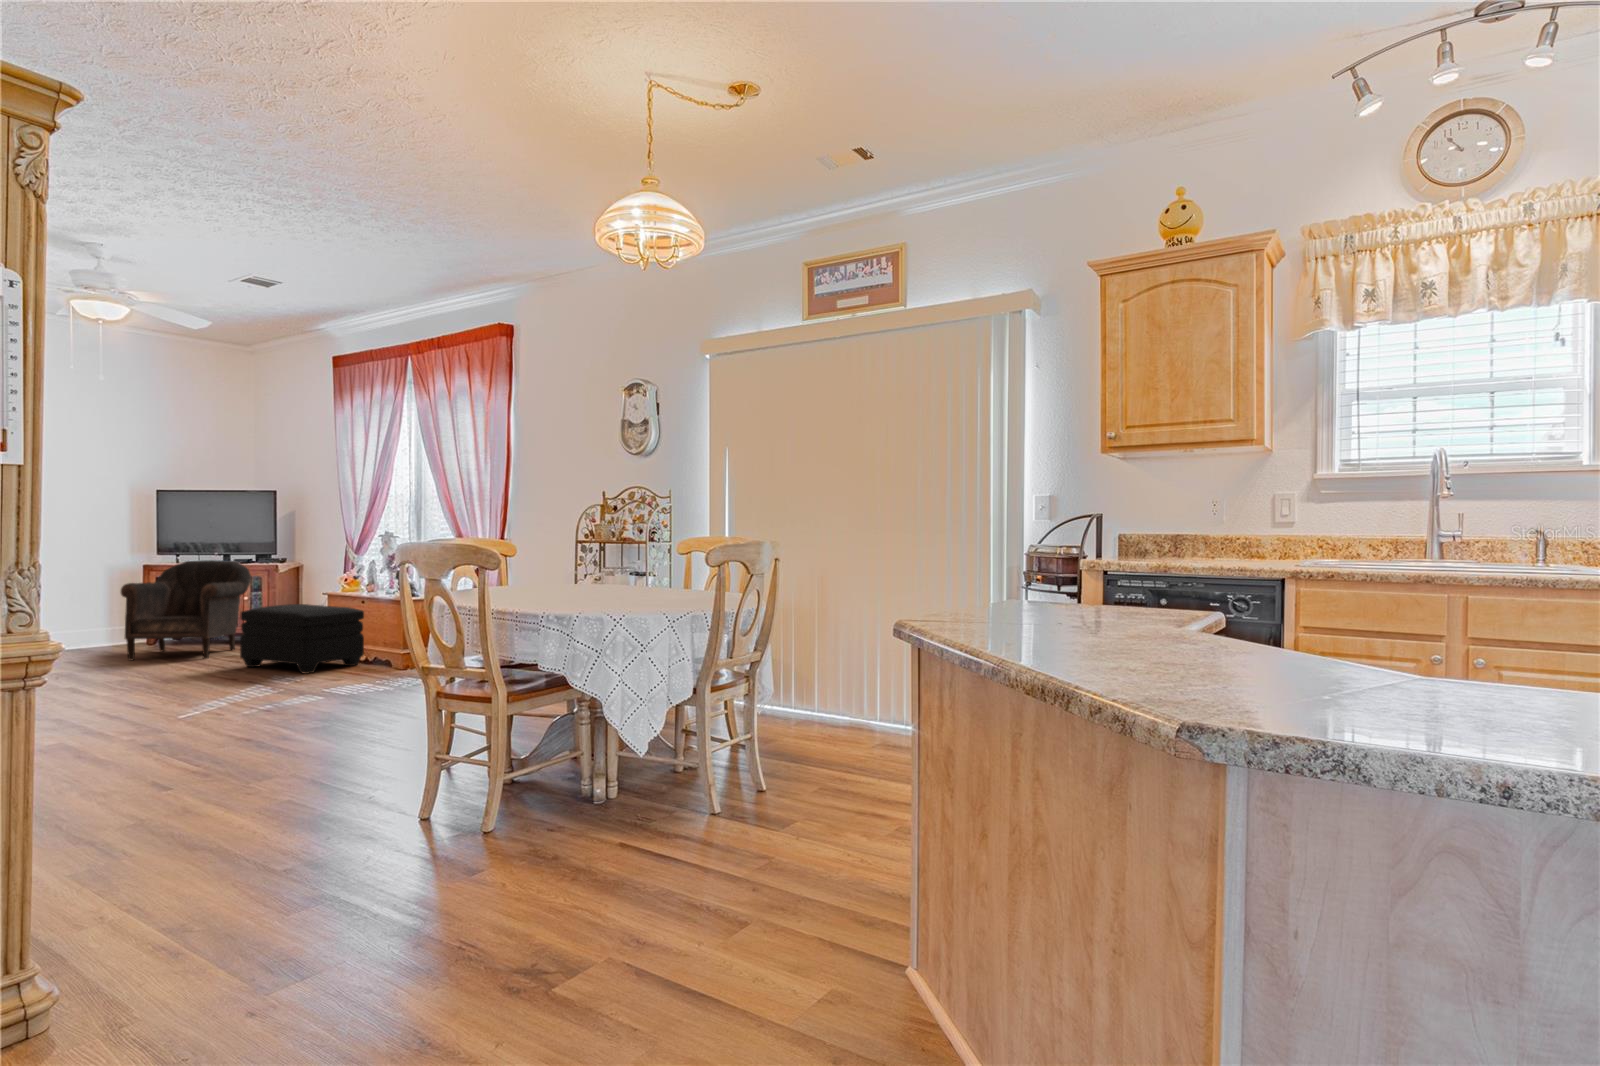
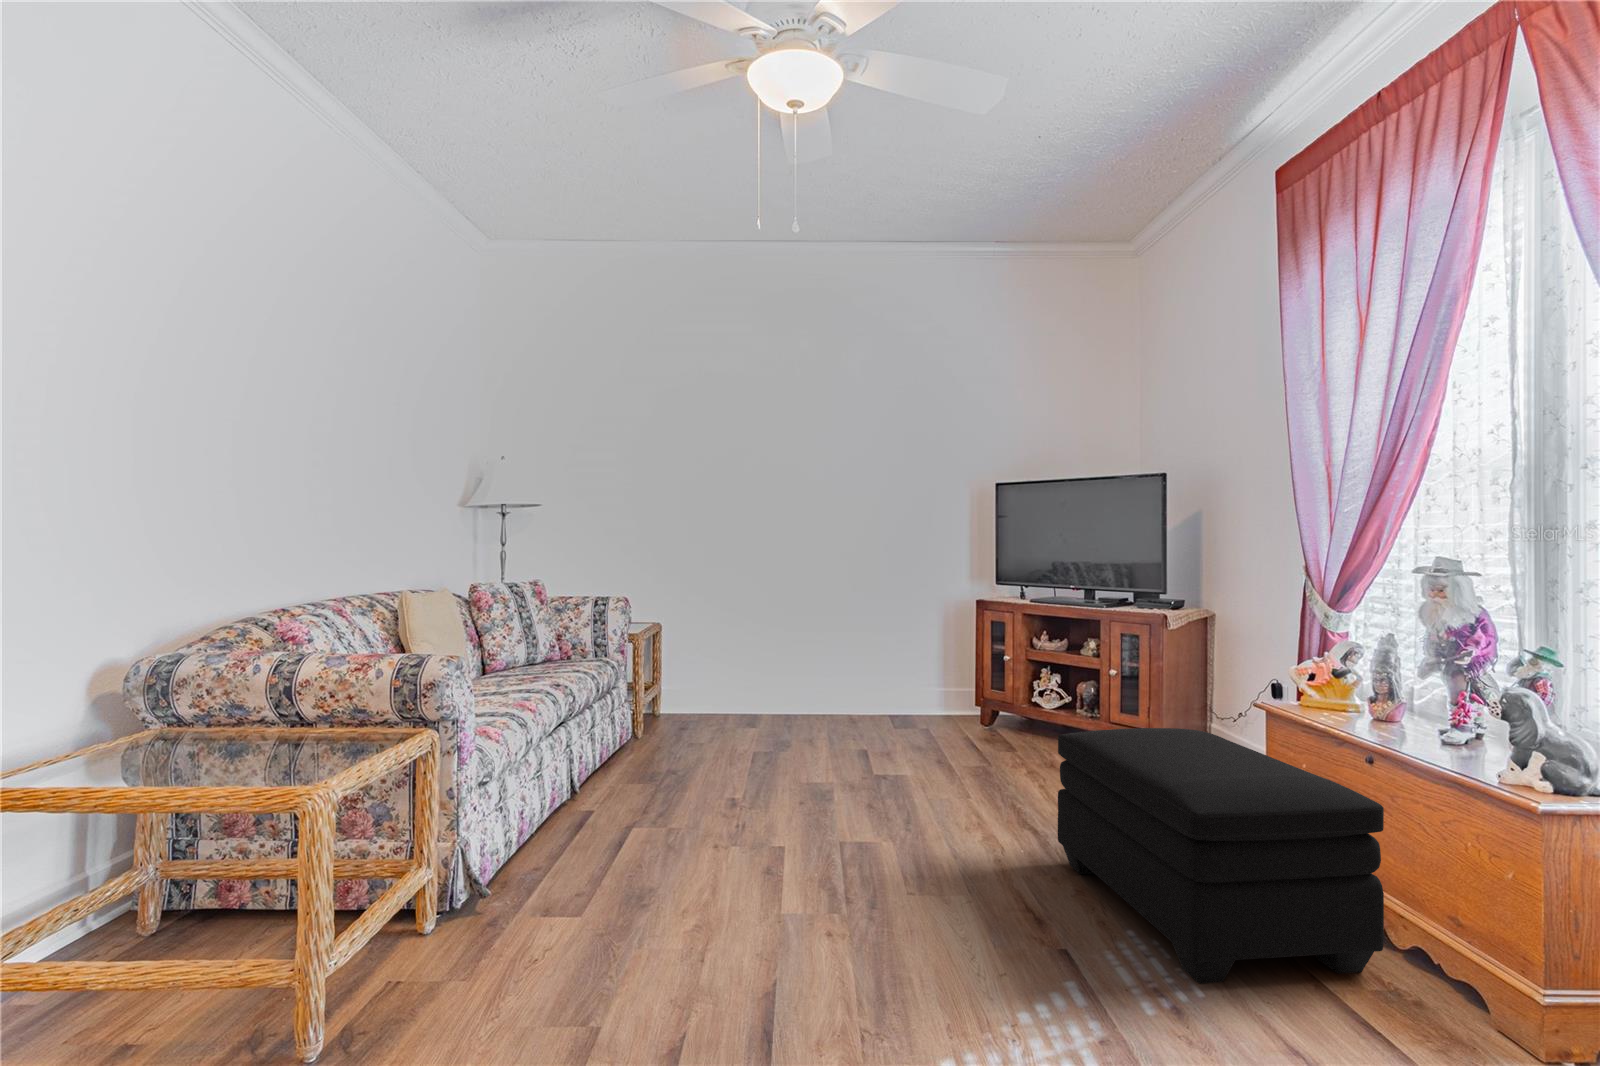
armchair: present [121,560,252,660] -> none [914,600,1117,796]

